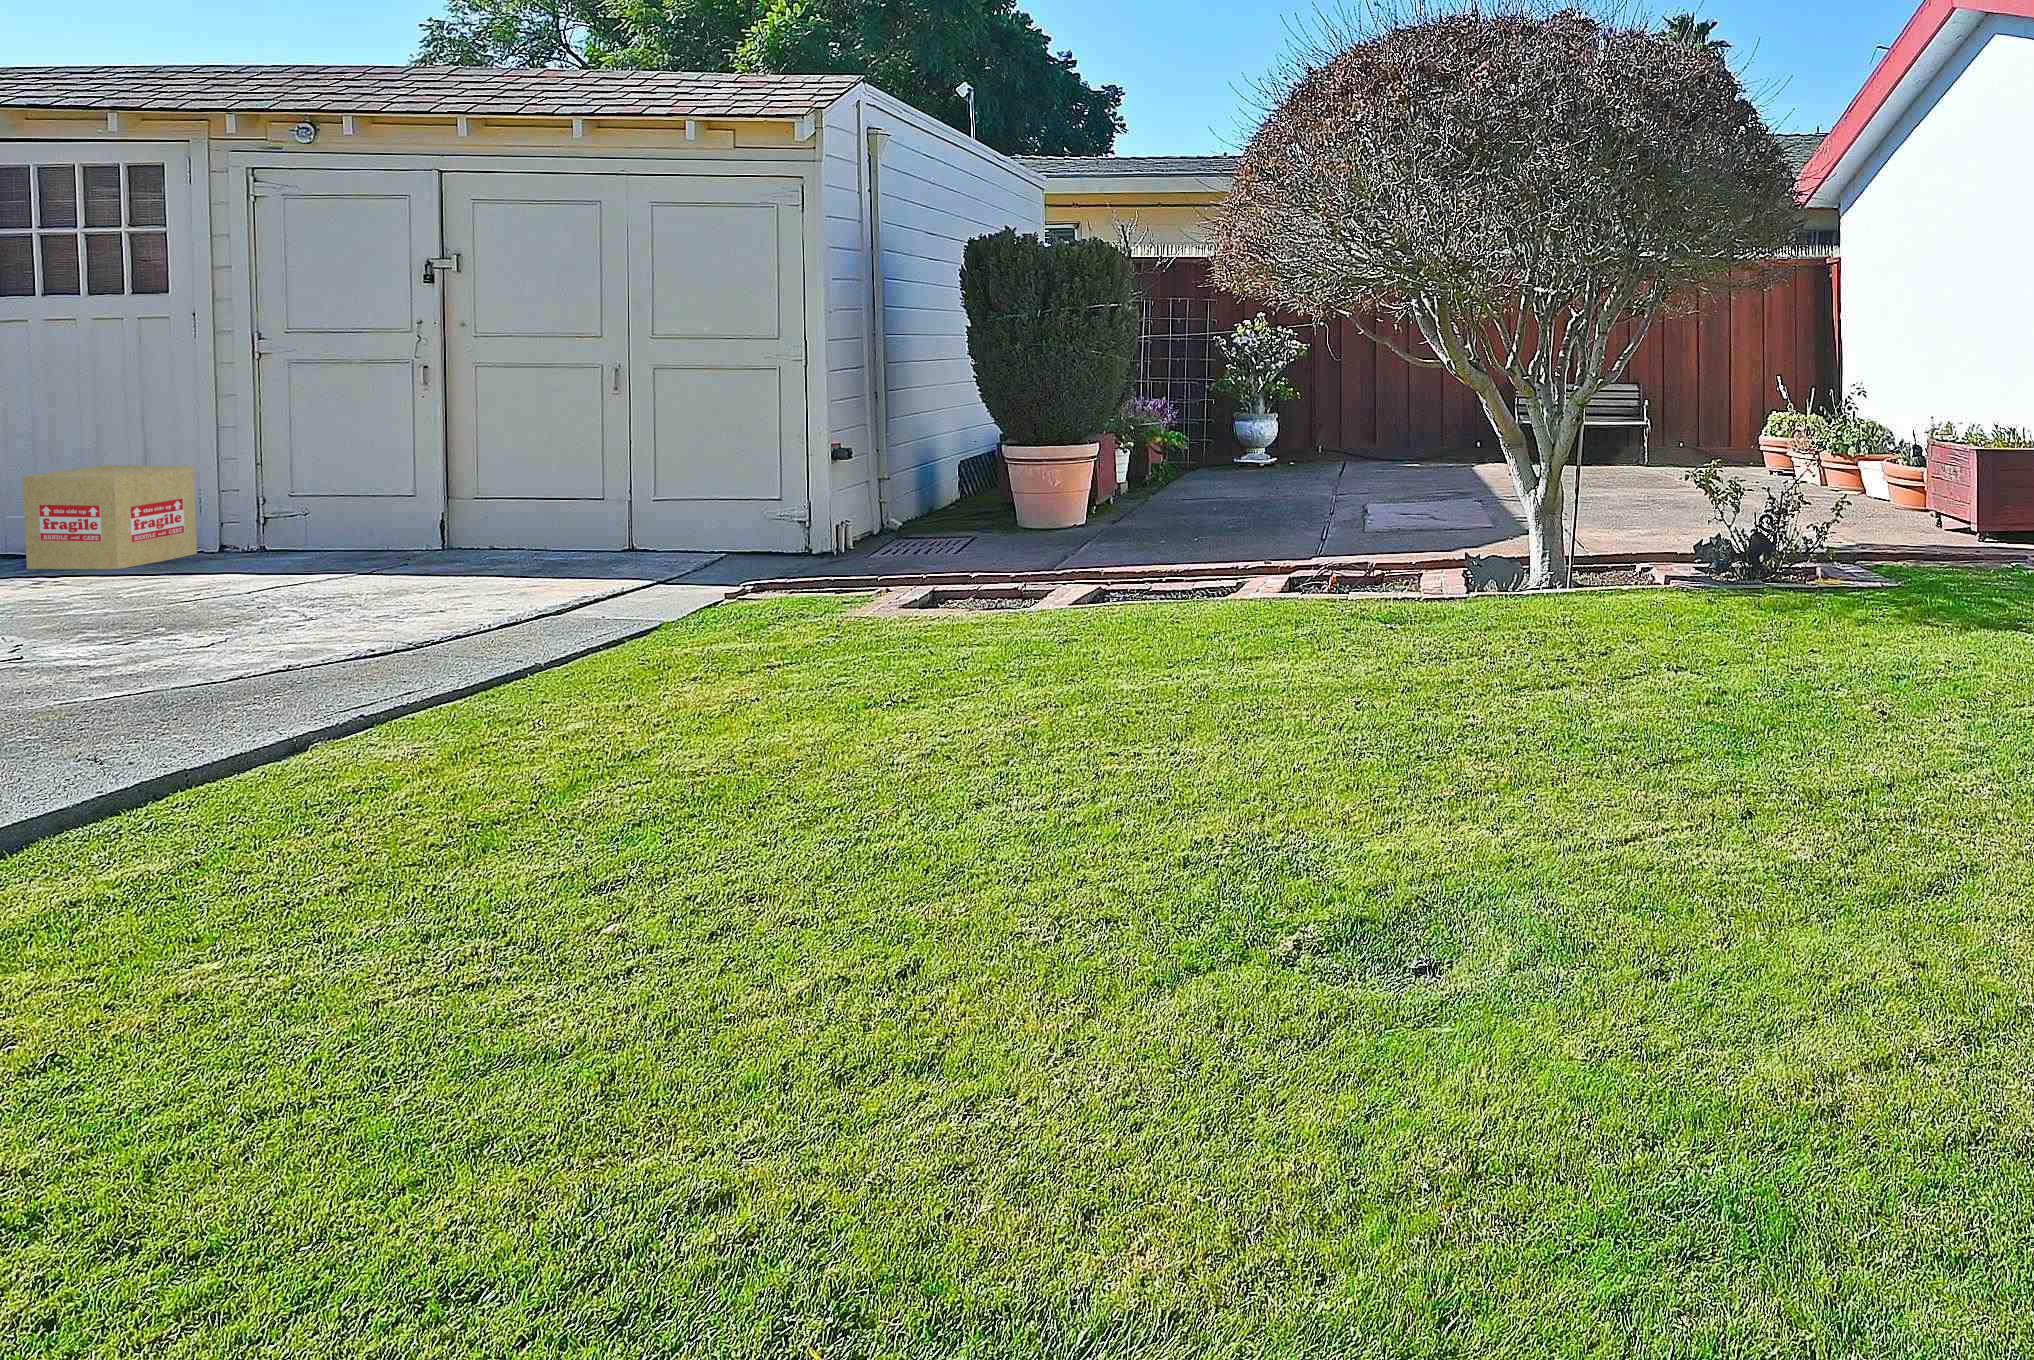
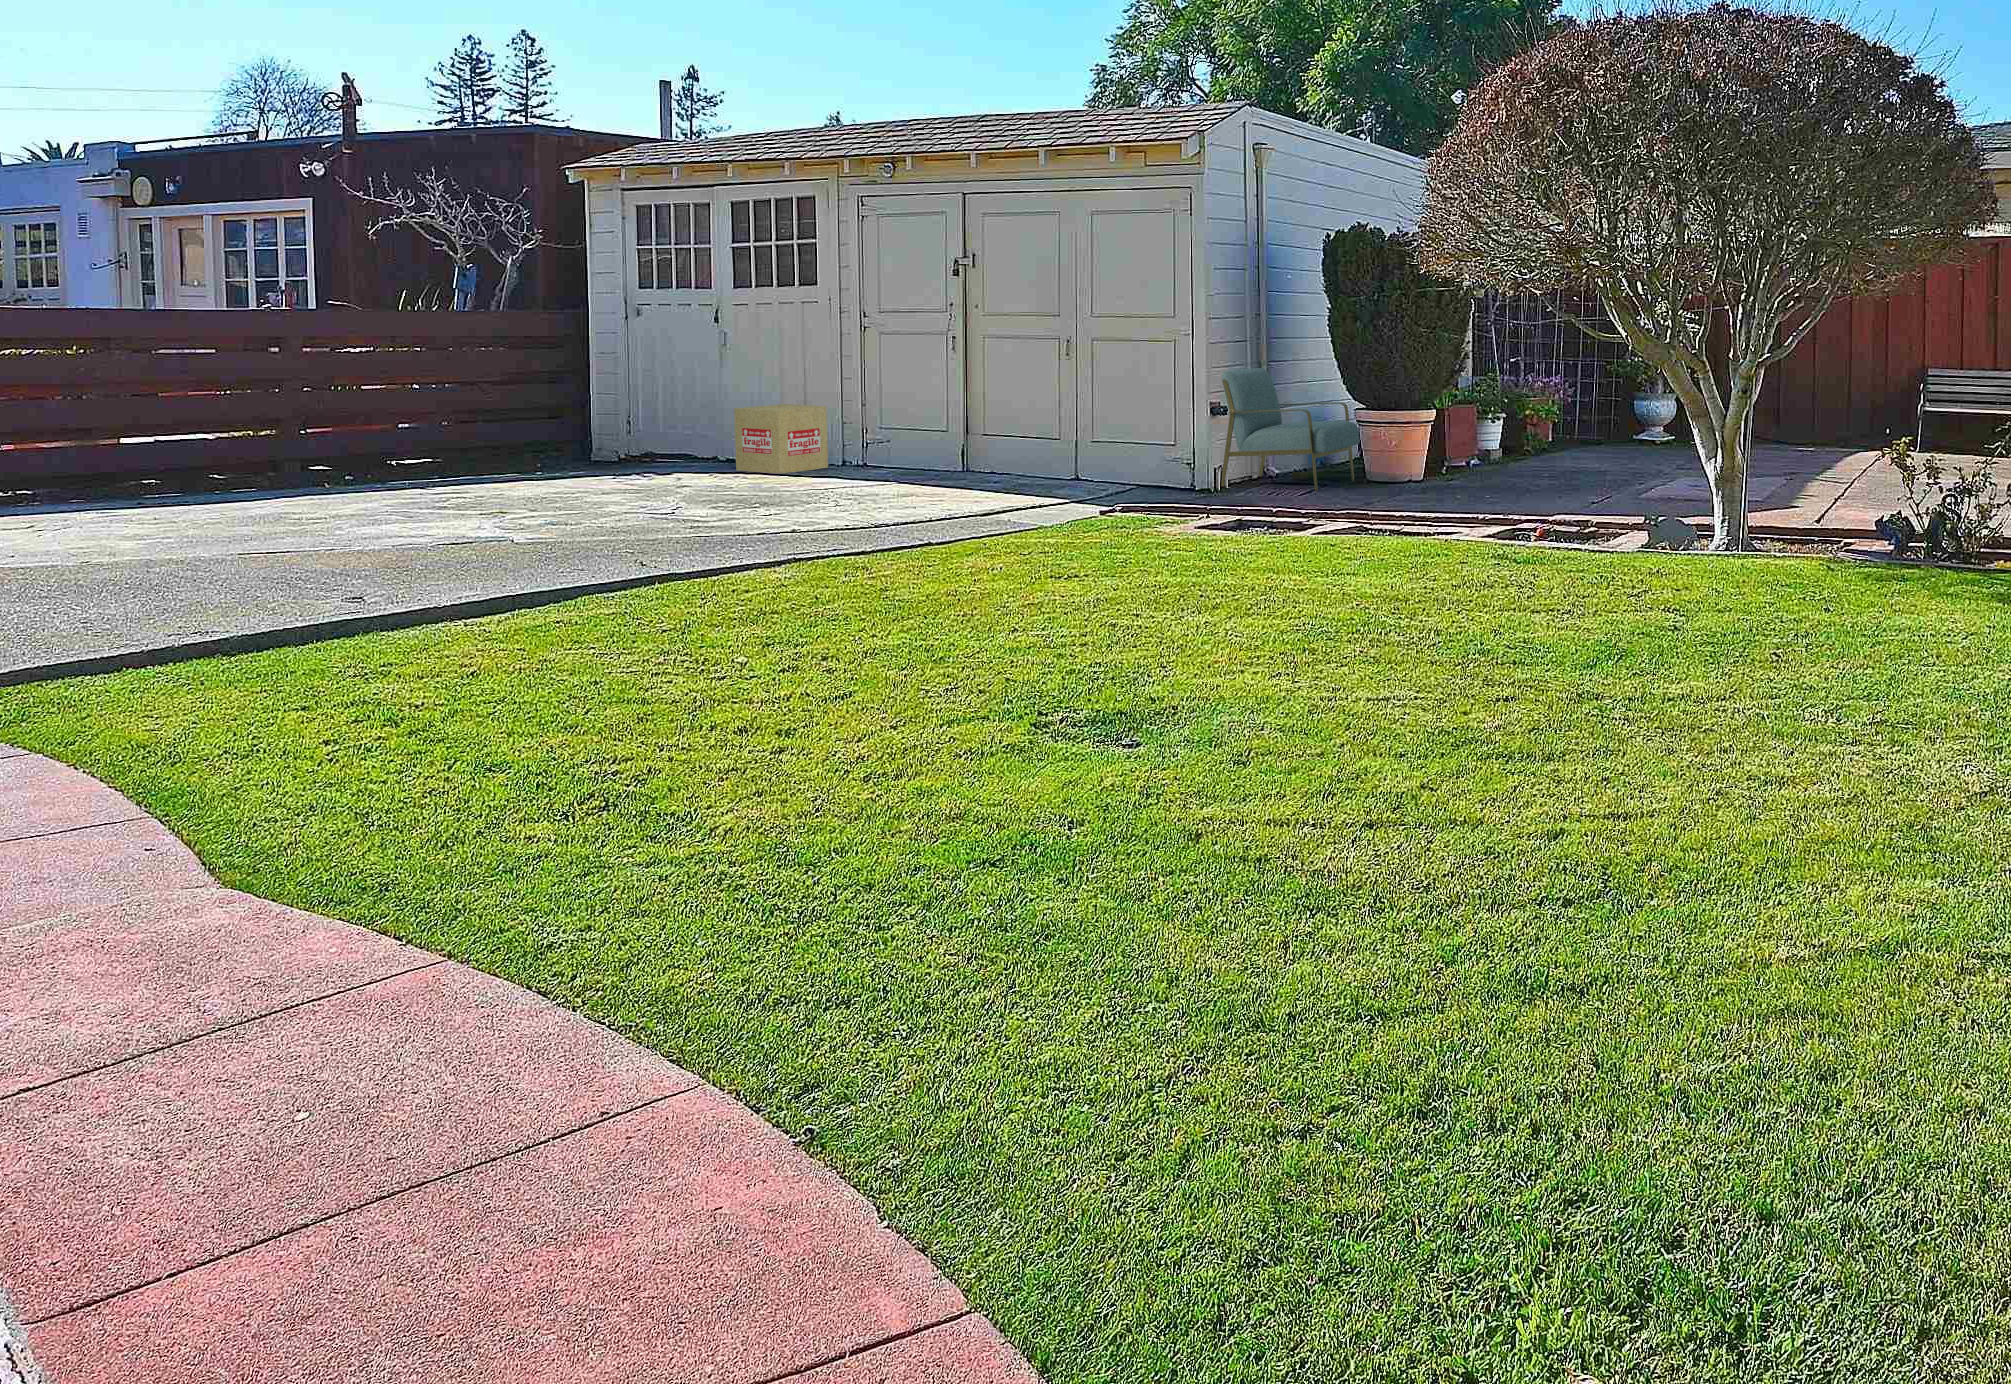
chair: none [846,399,1013,548] -> present [1221,368,1359,491]

